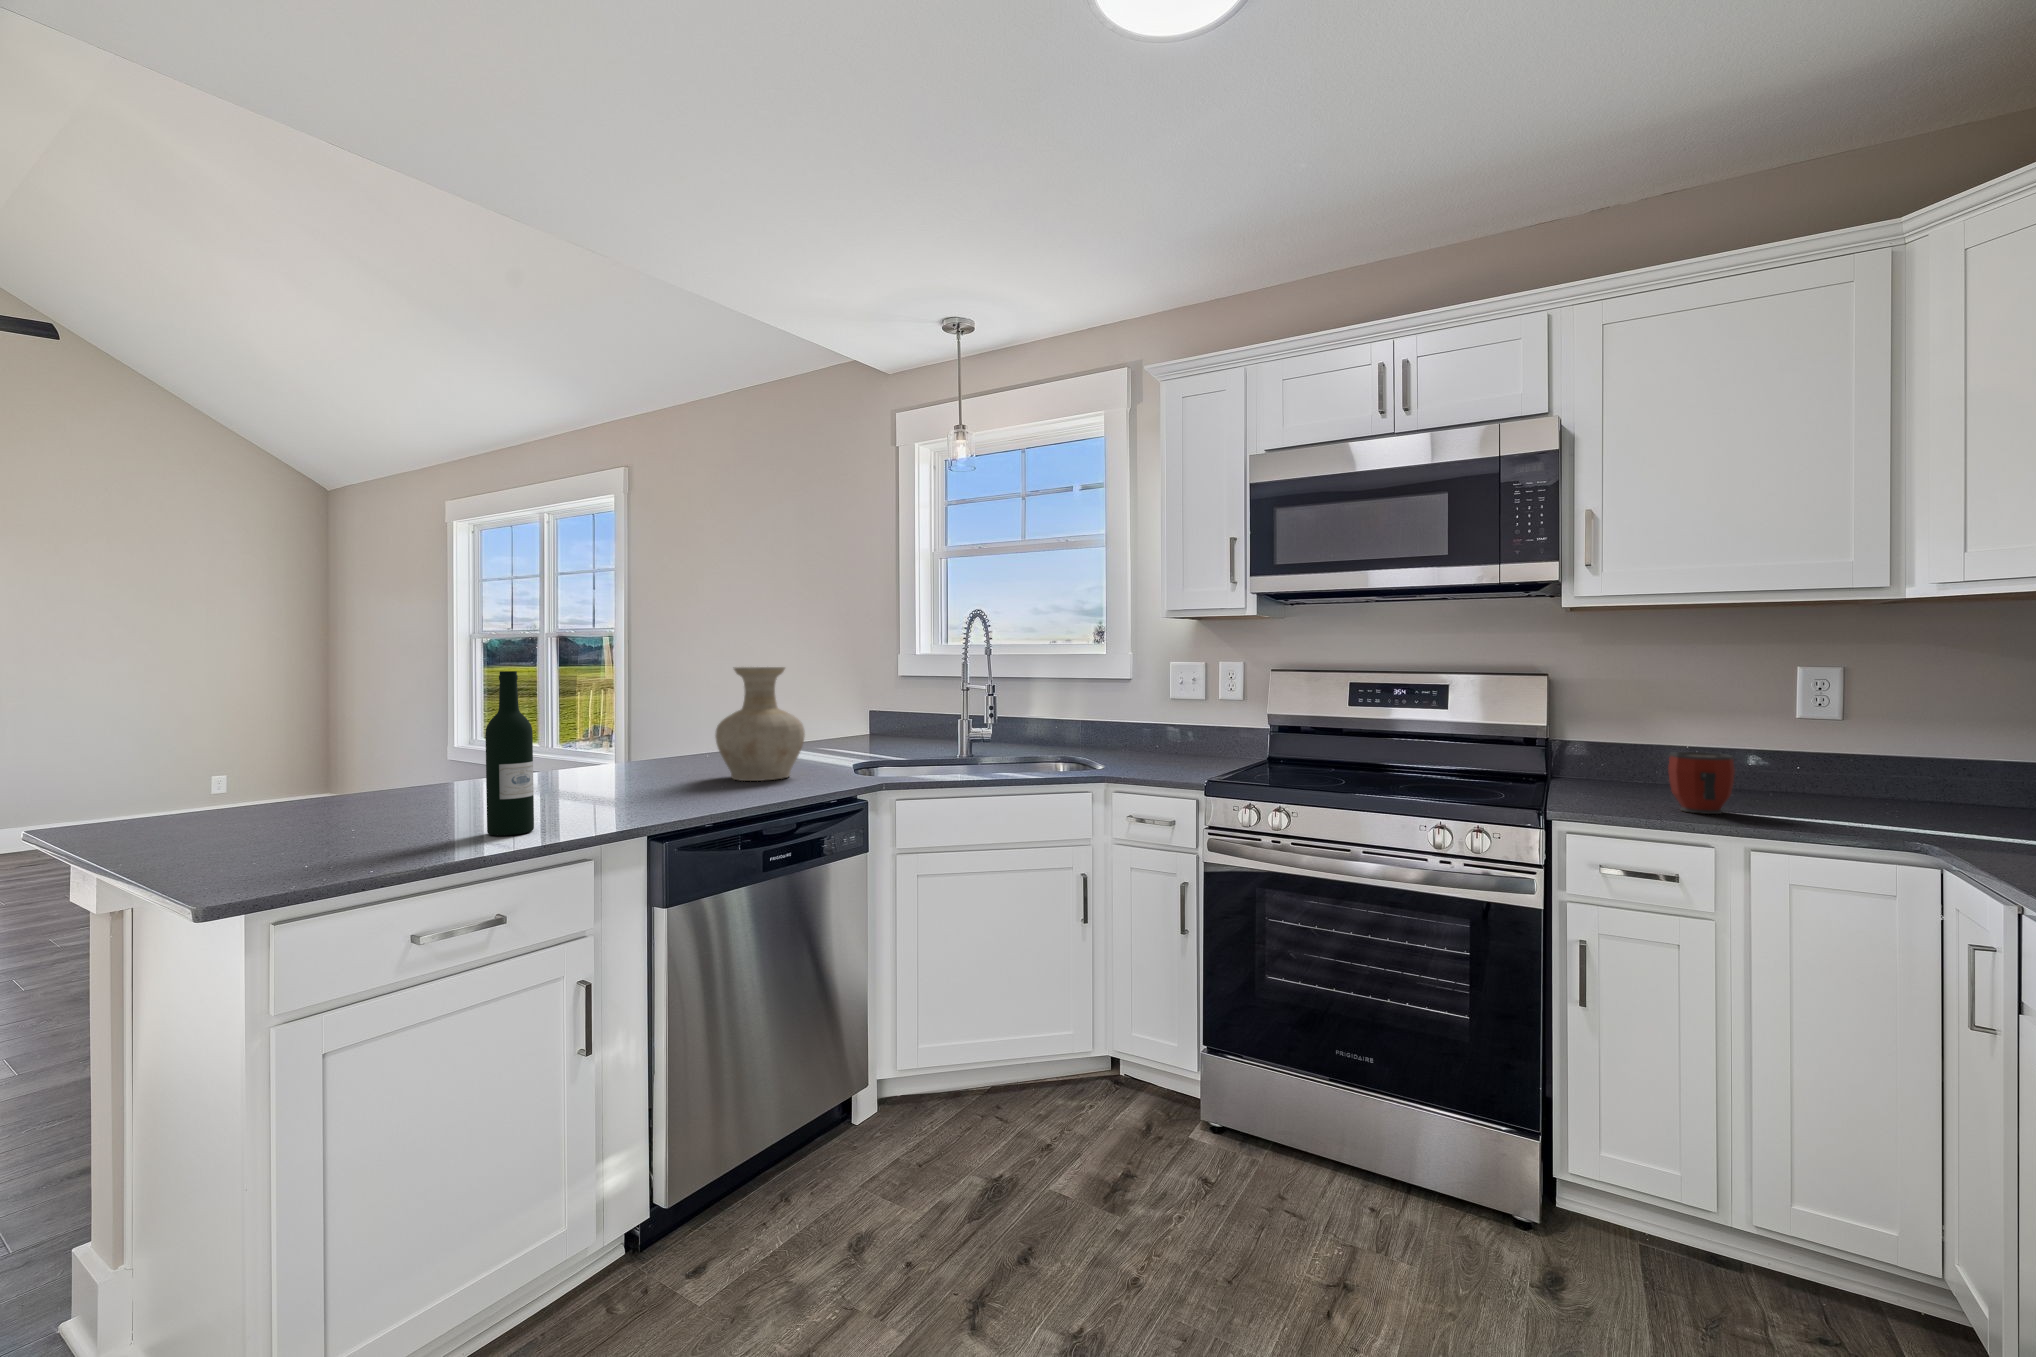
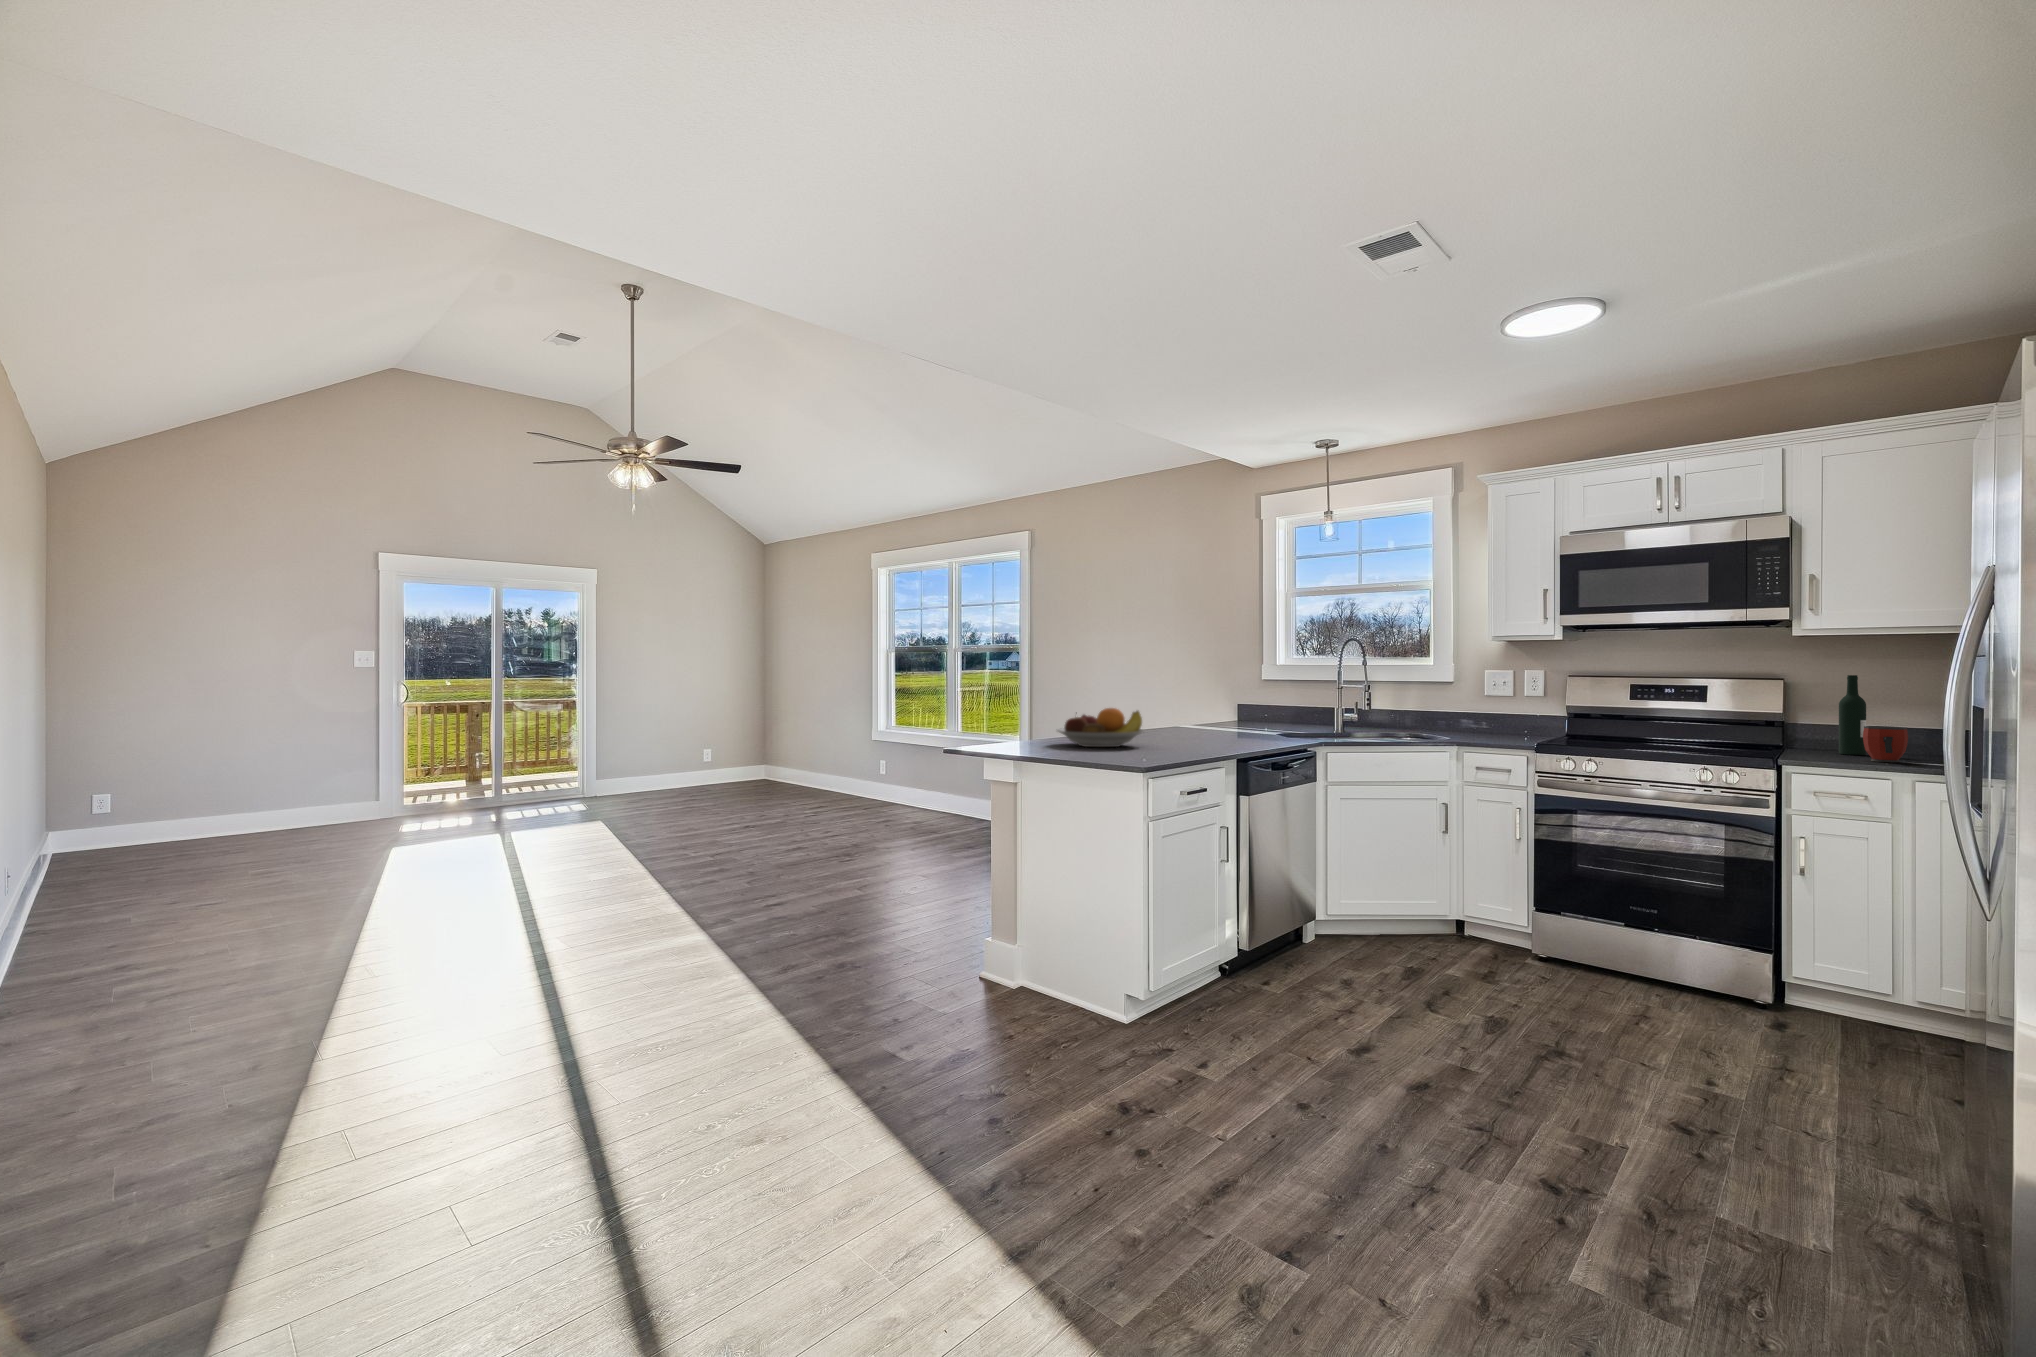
vase: present [715,667,805,781] -> none [1215,670,1268,737]
wine bottle: present [485,671,534,836] -> present [1839,675,1866,755]
fruit bowl: none [244,748,468,831] -> present [1057,708,1144,747]

